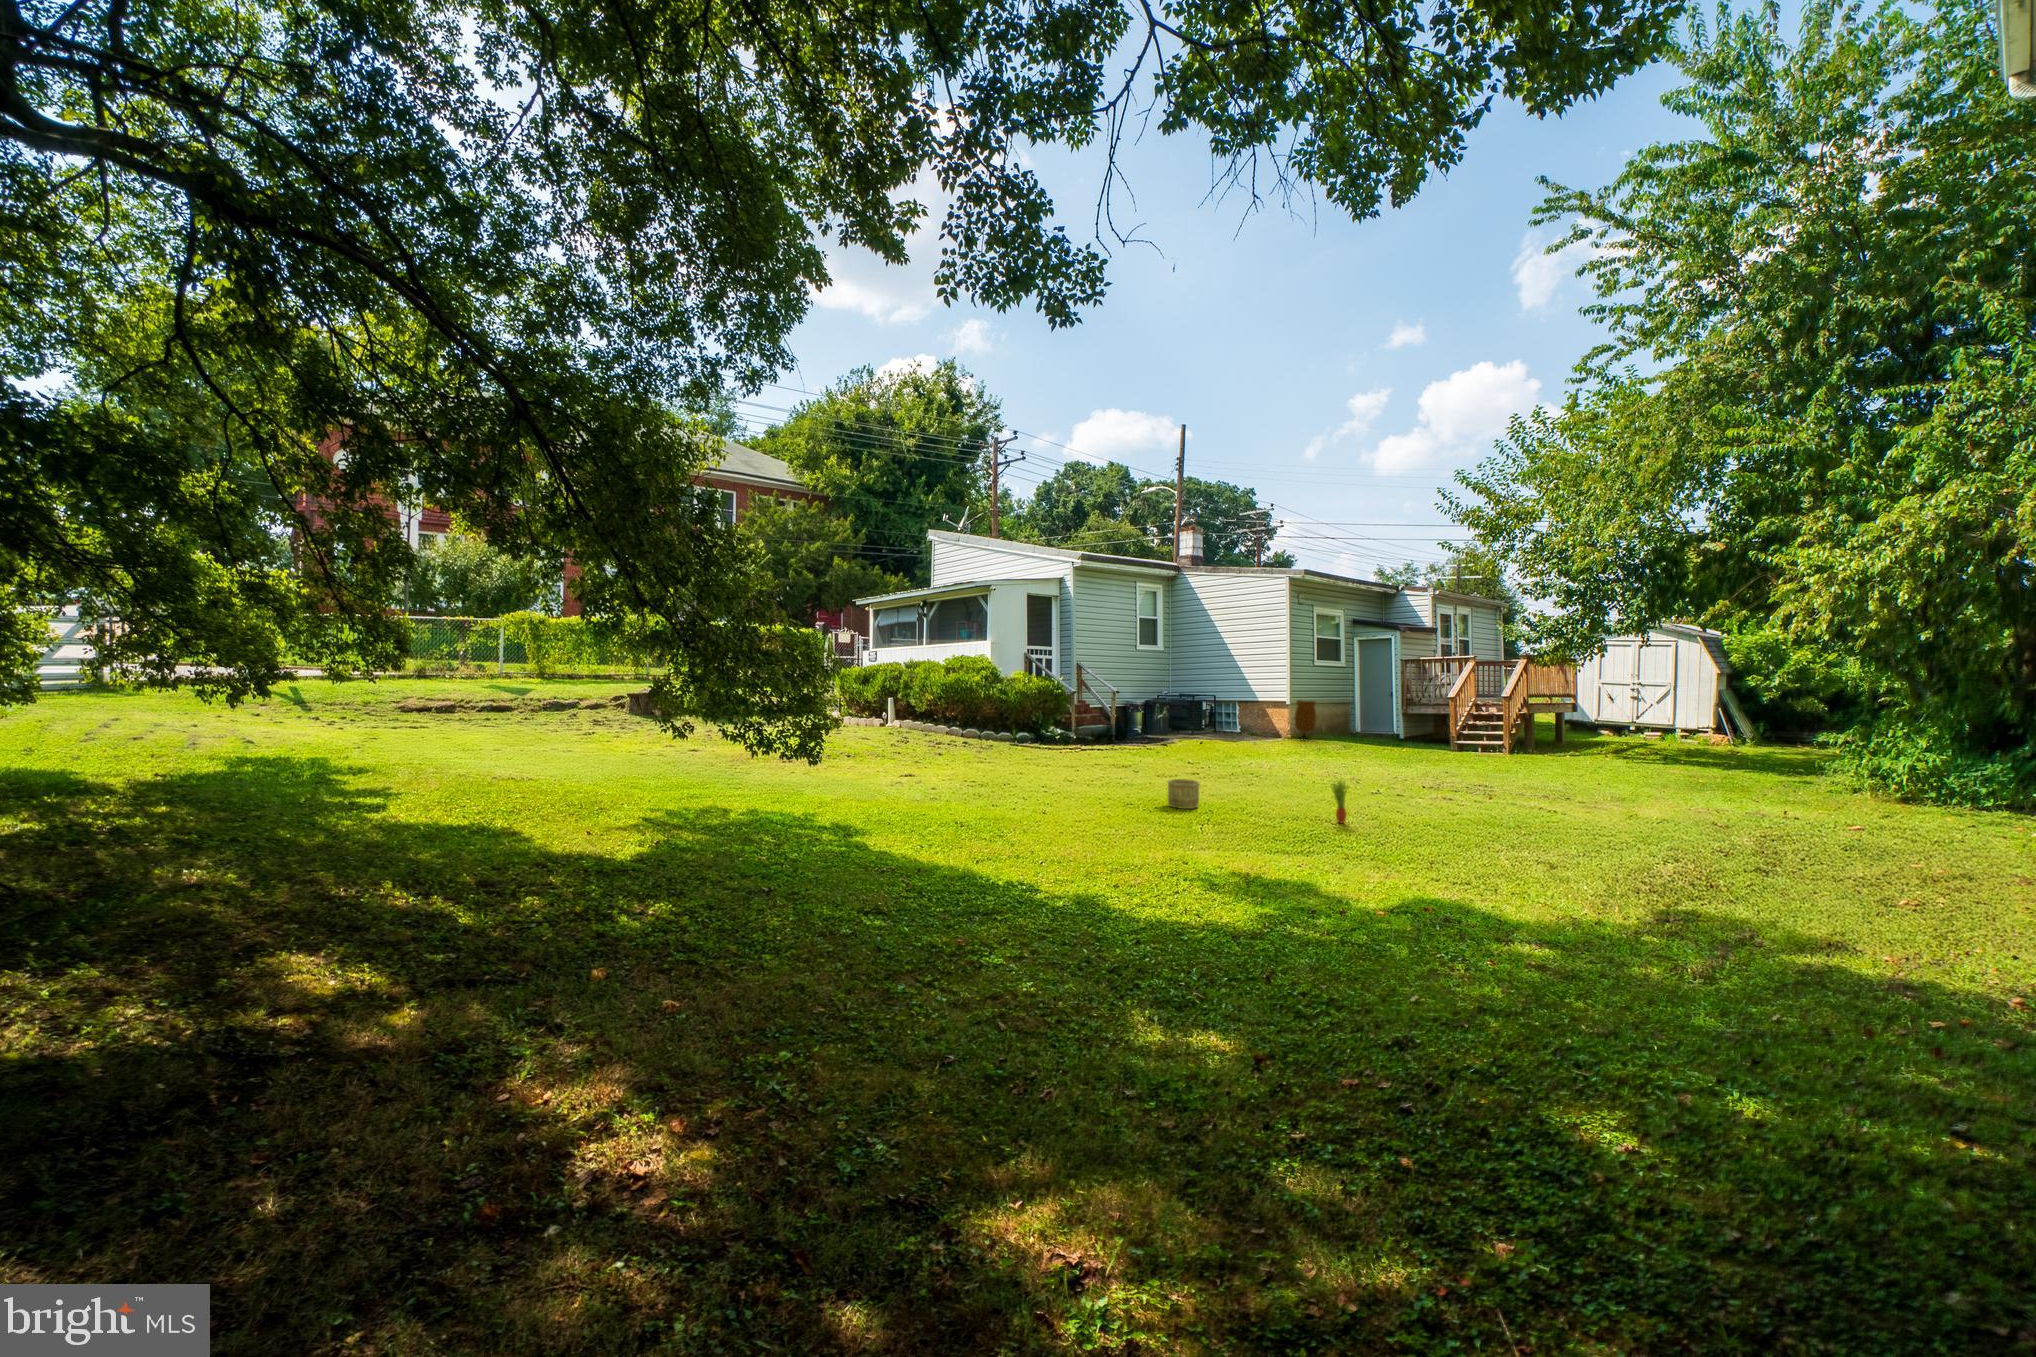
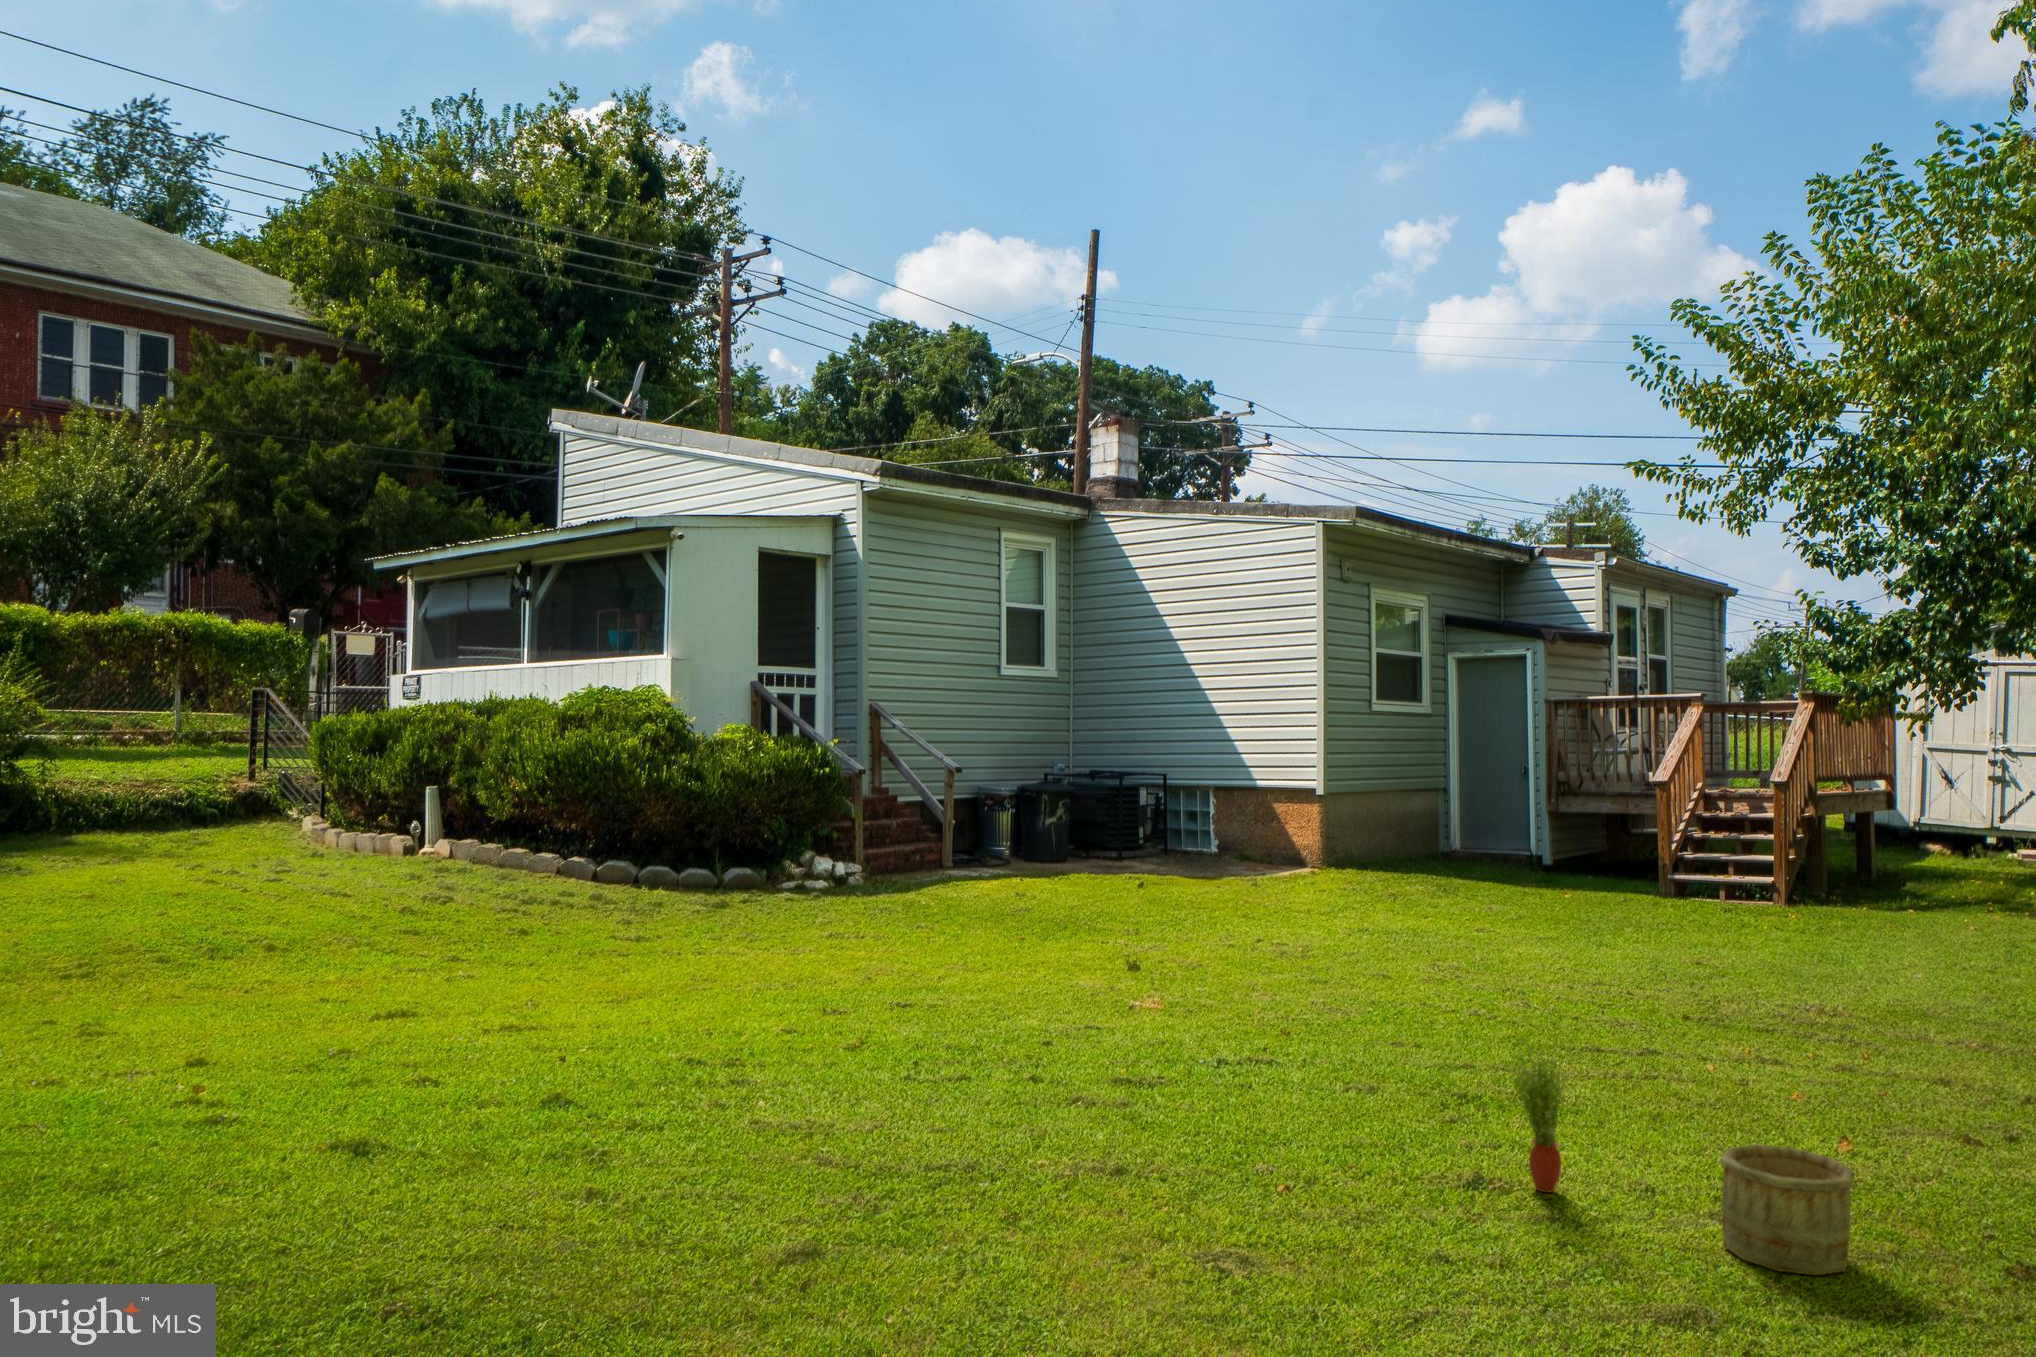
lounge chair: present [1294,700,1316,740] -> none [1334,787,1391,879]
wooden bucket: present [1168,779,1200,809] -> present [1719,1144,1855,1275]

